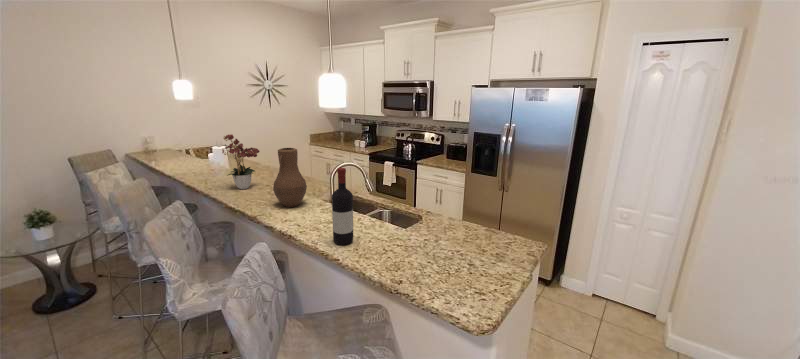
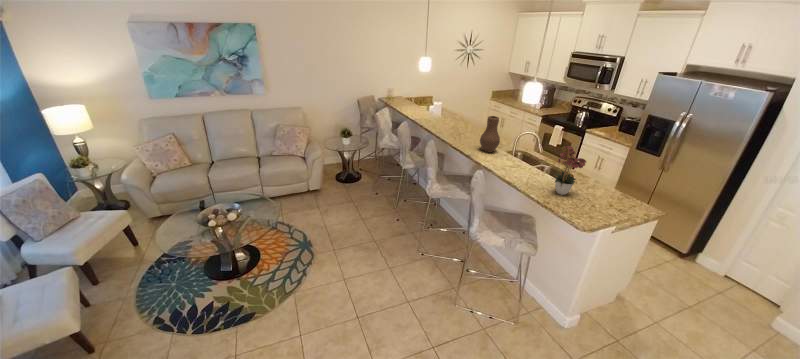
flower arrangement: present [222,134,260,189] -> present [555,146,586,195]
wine bottle: present [332,168,353,245] -> none [515,138,532,180]

